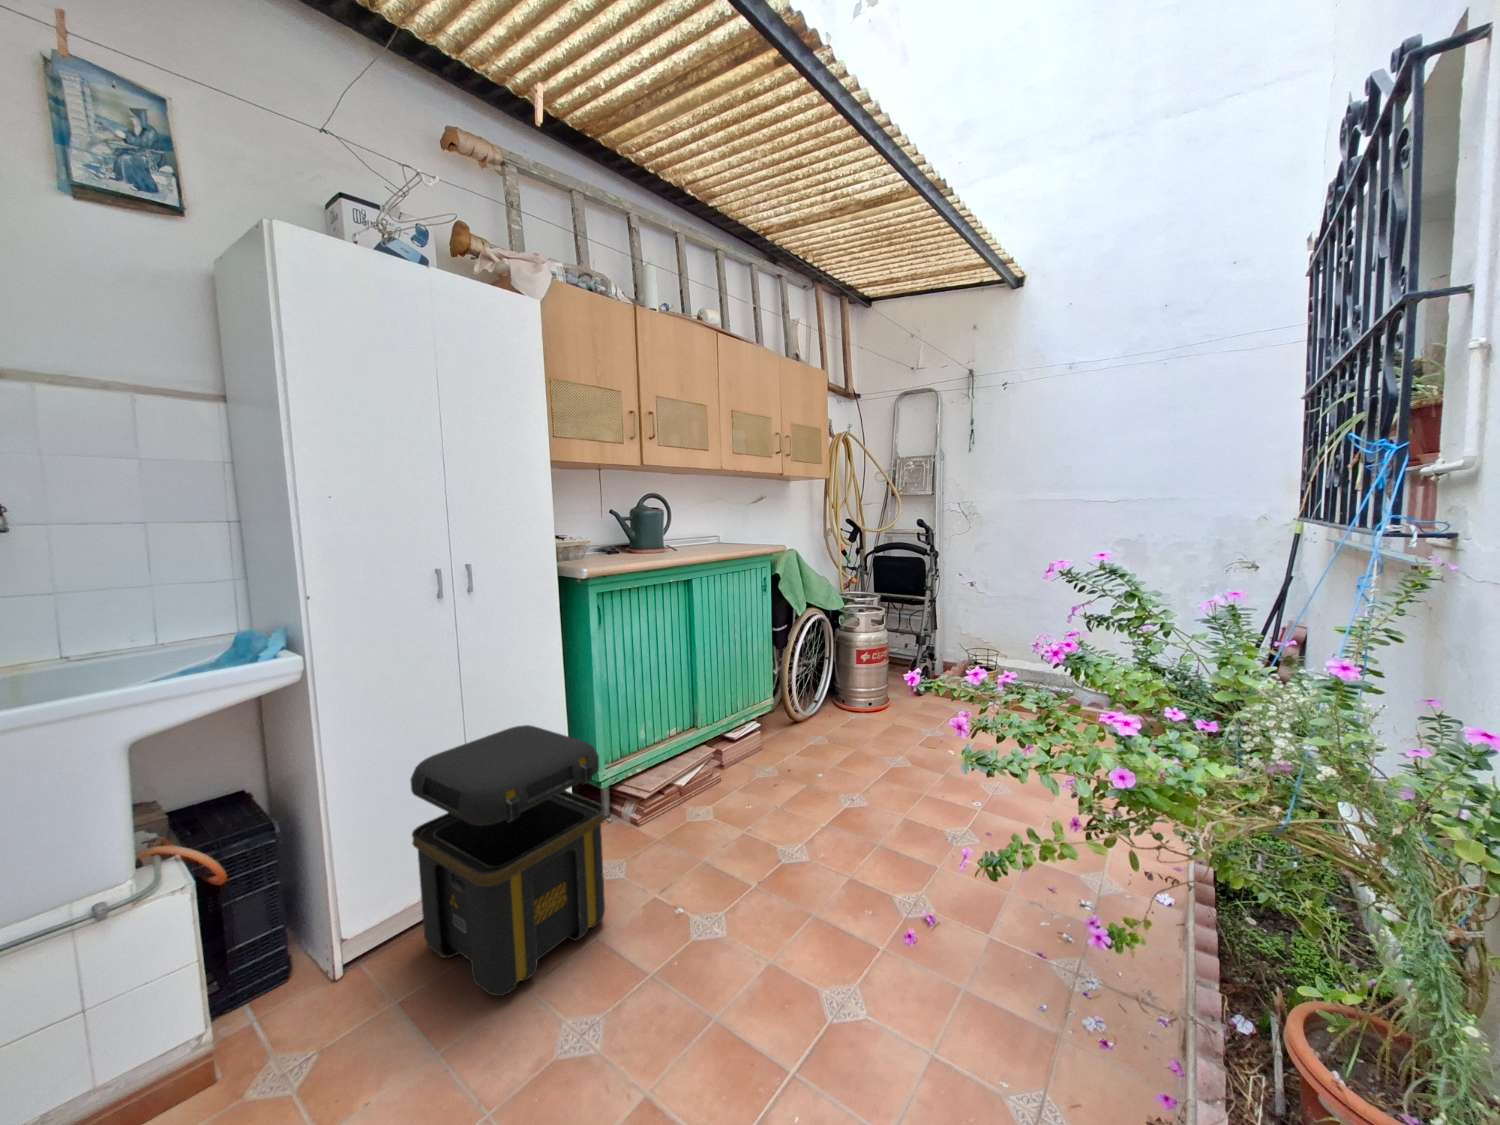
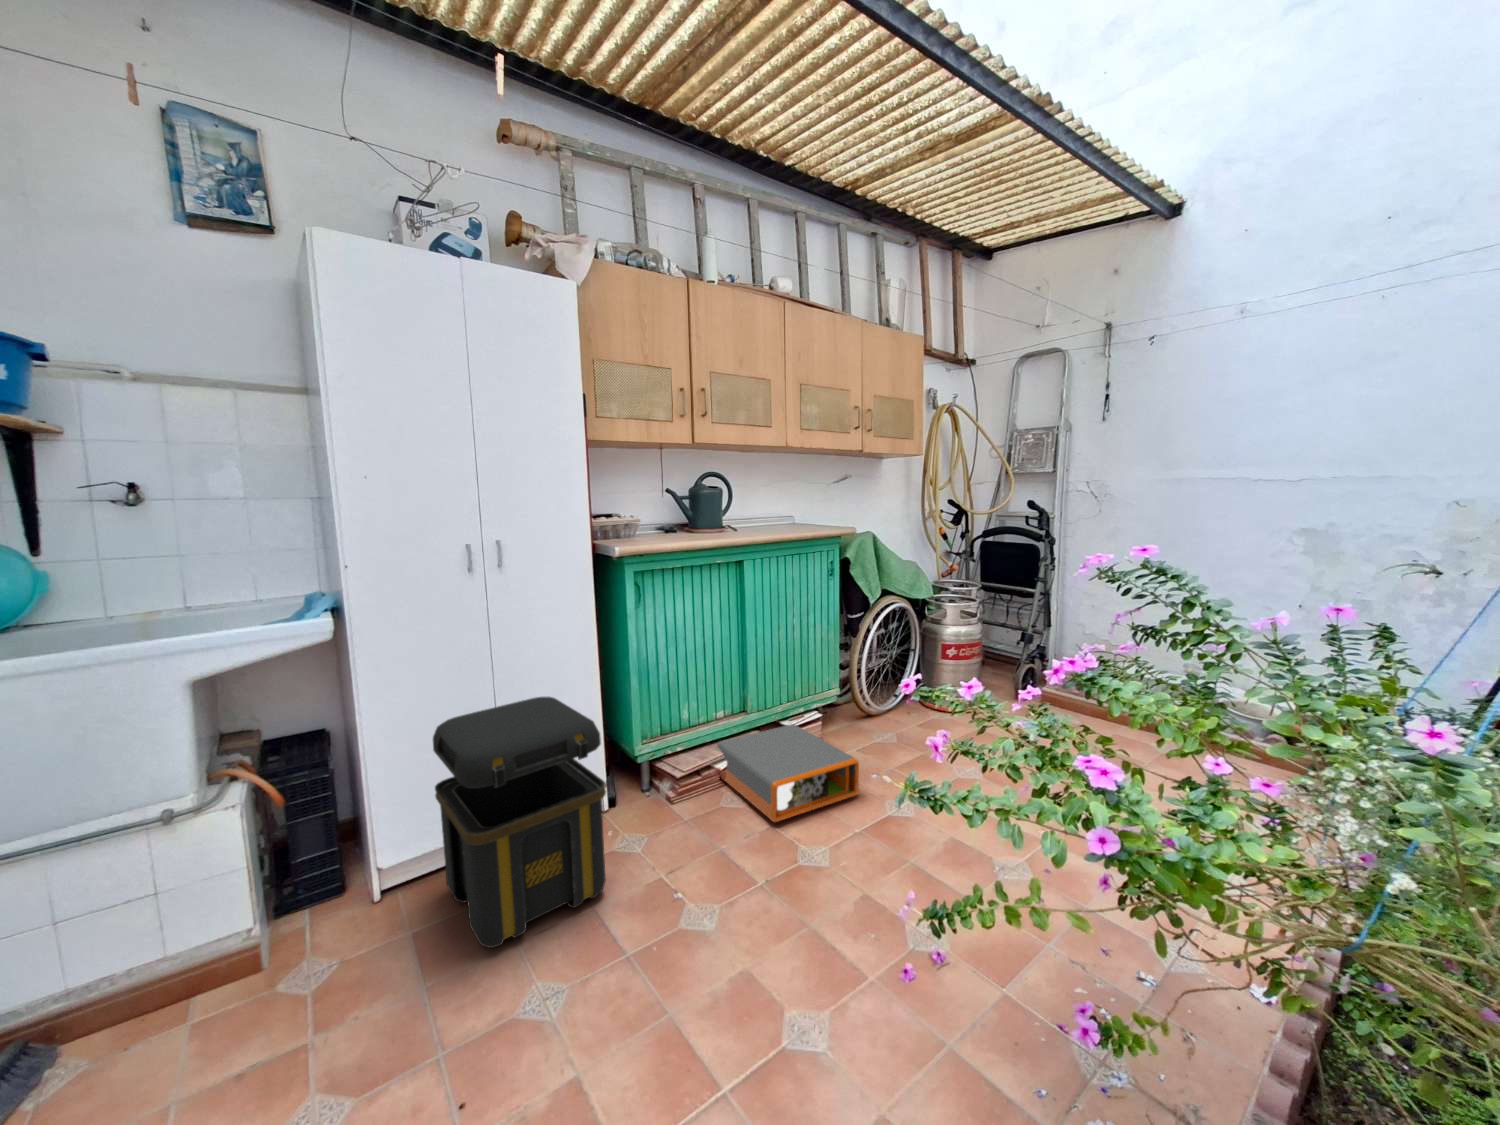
storage box: none [674,734,814,827] -> present [717,724,859,822]

